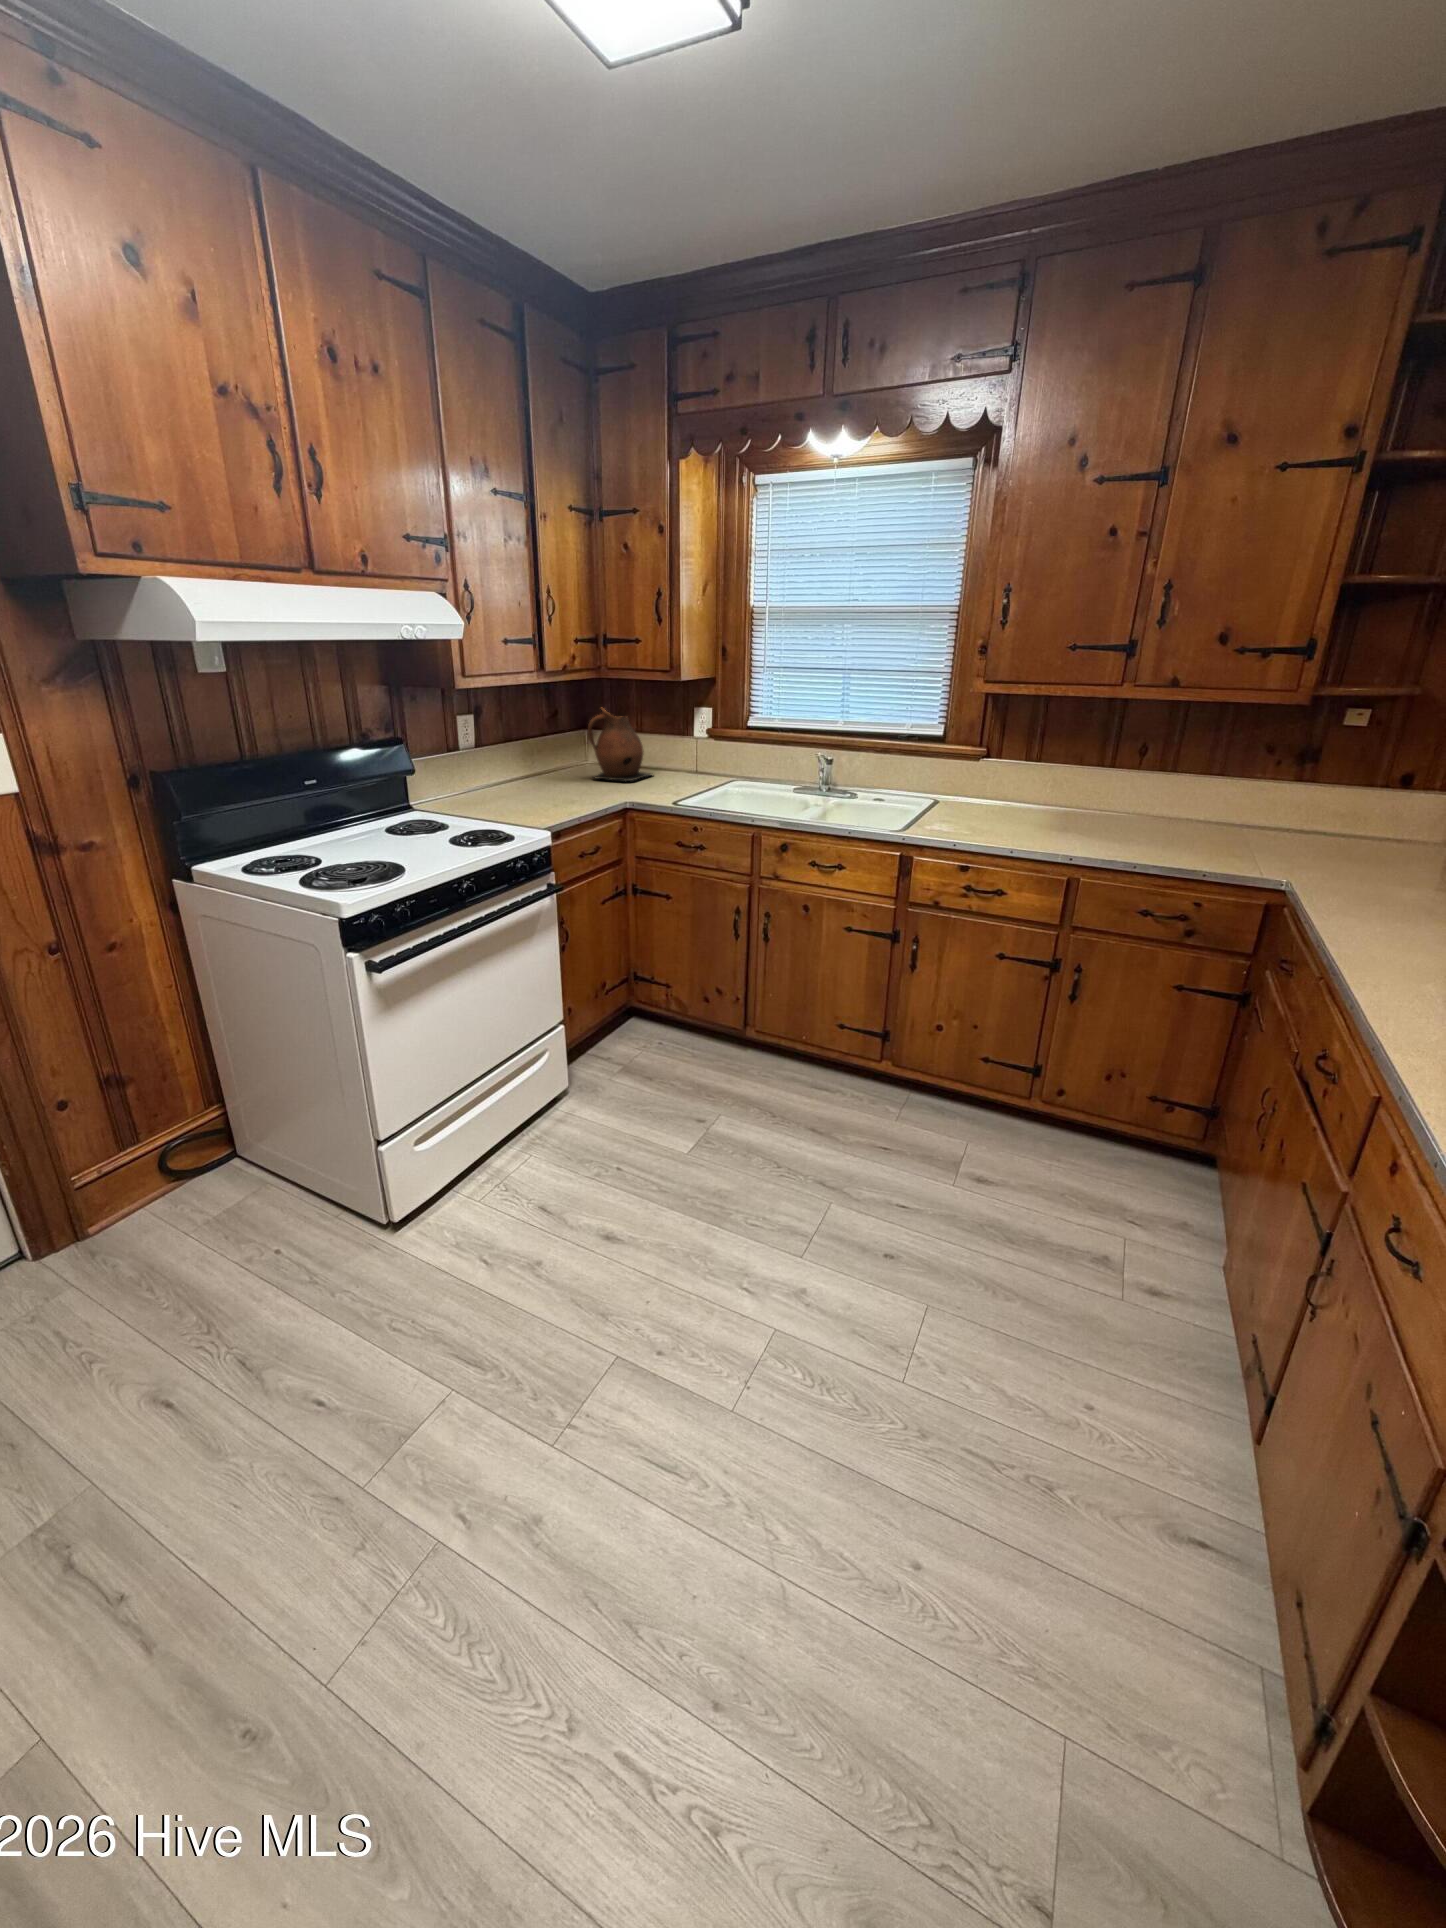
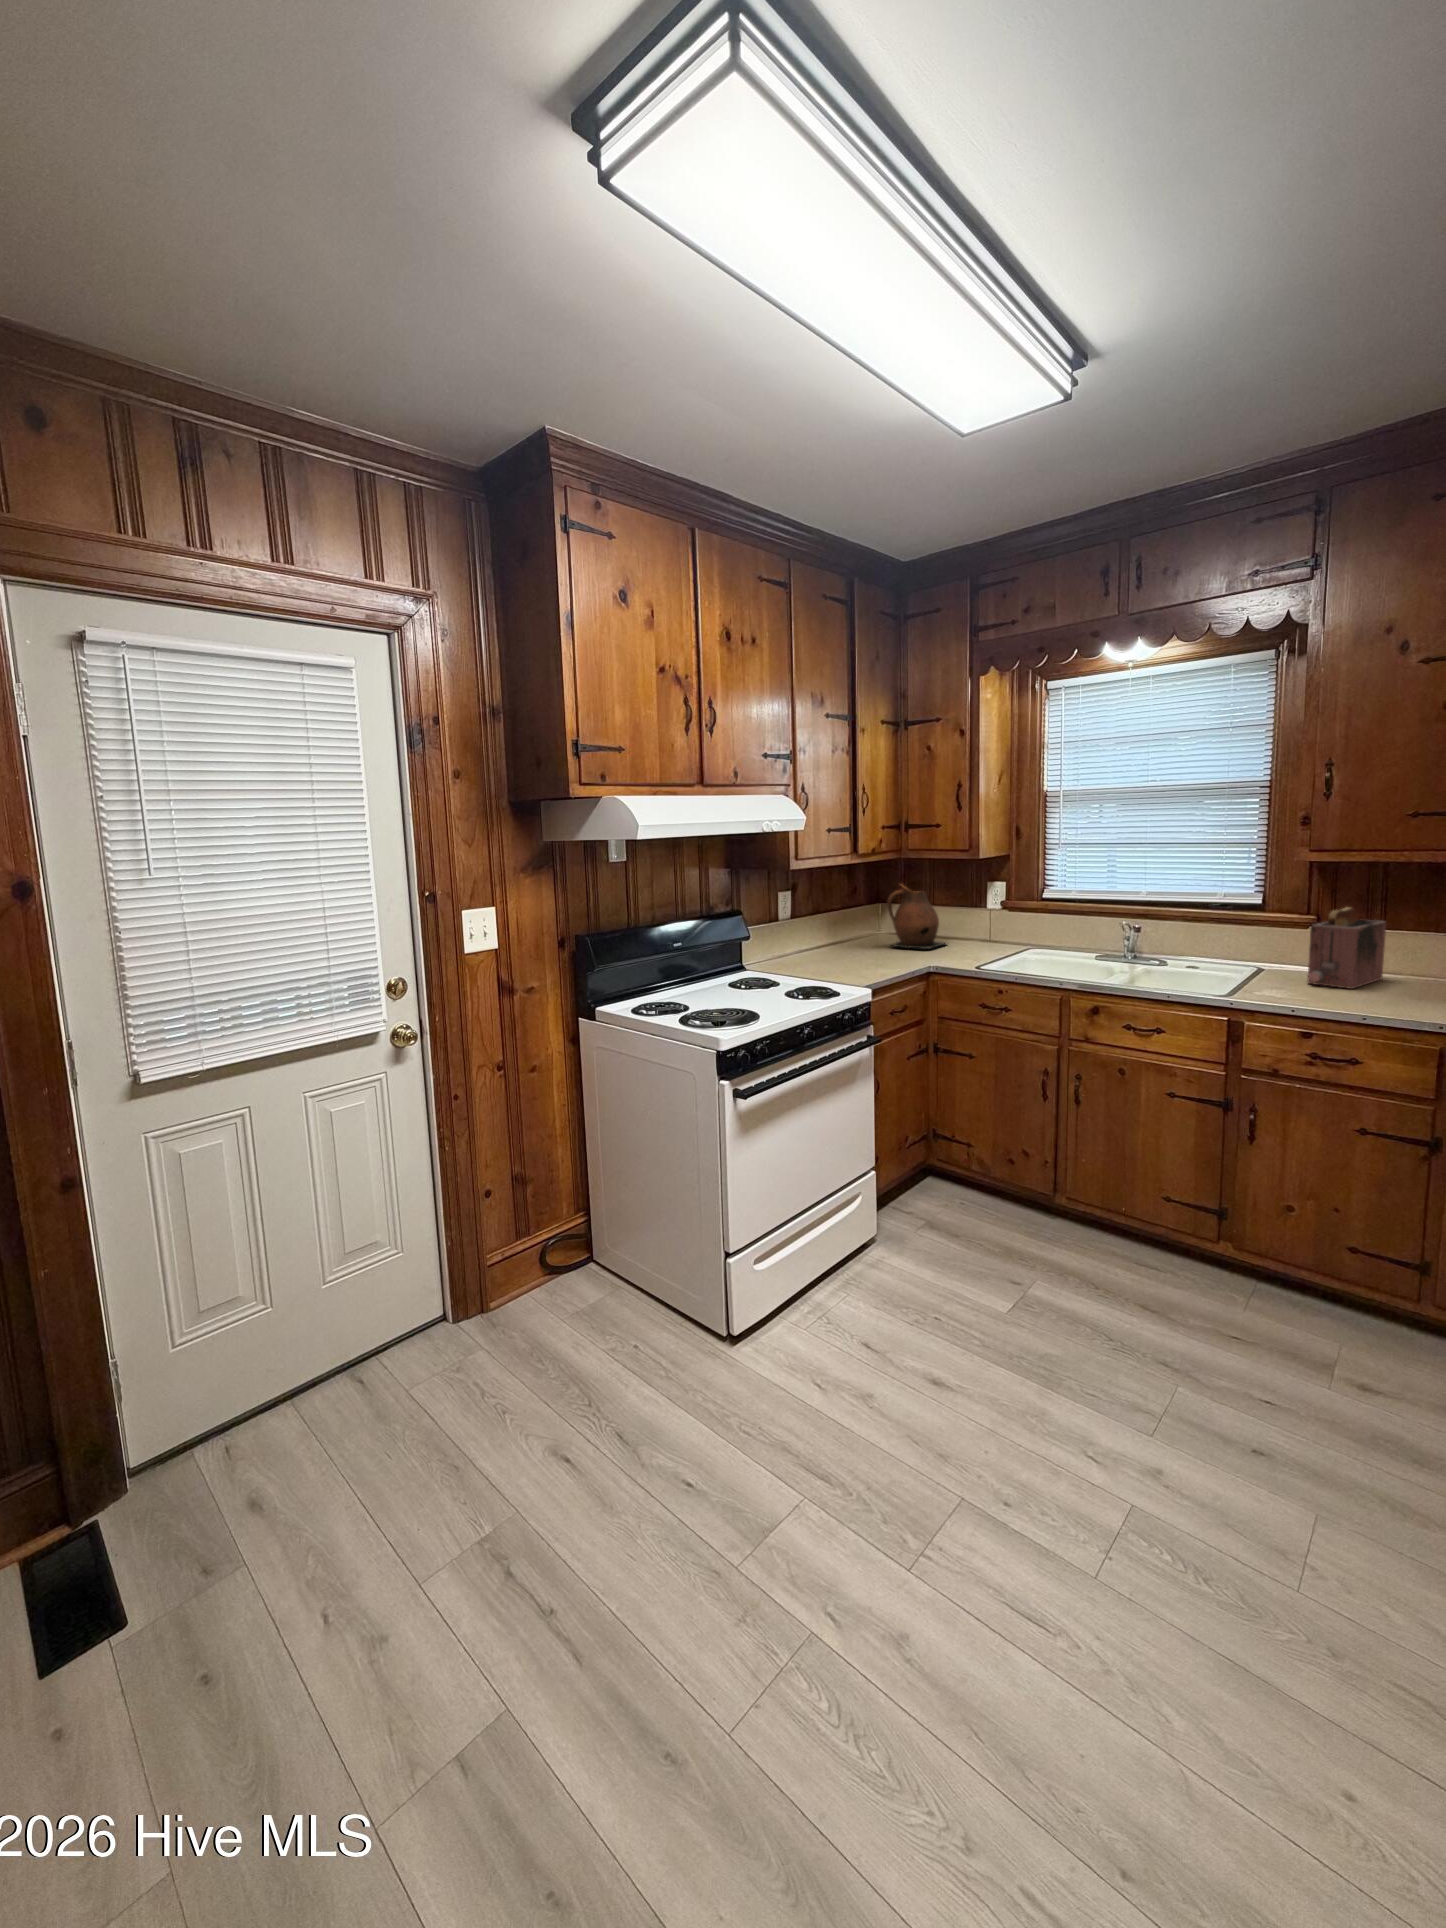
toaster: none [972,739,1042,819] -> present [1308,907,1386,989]

